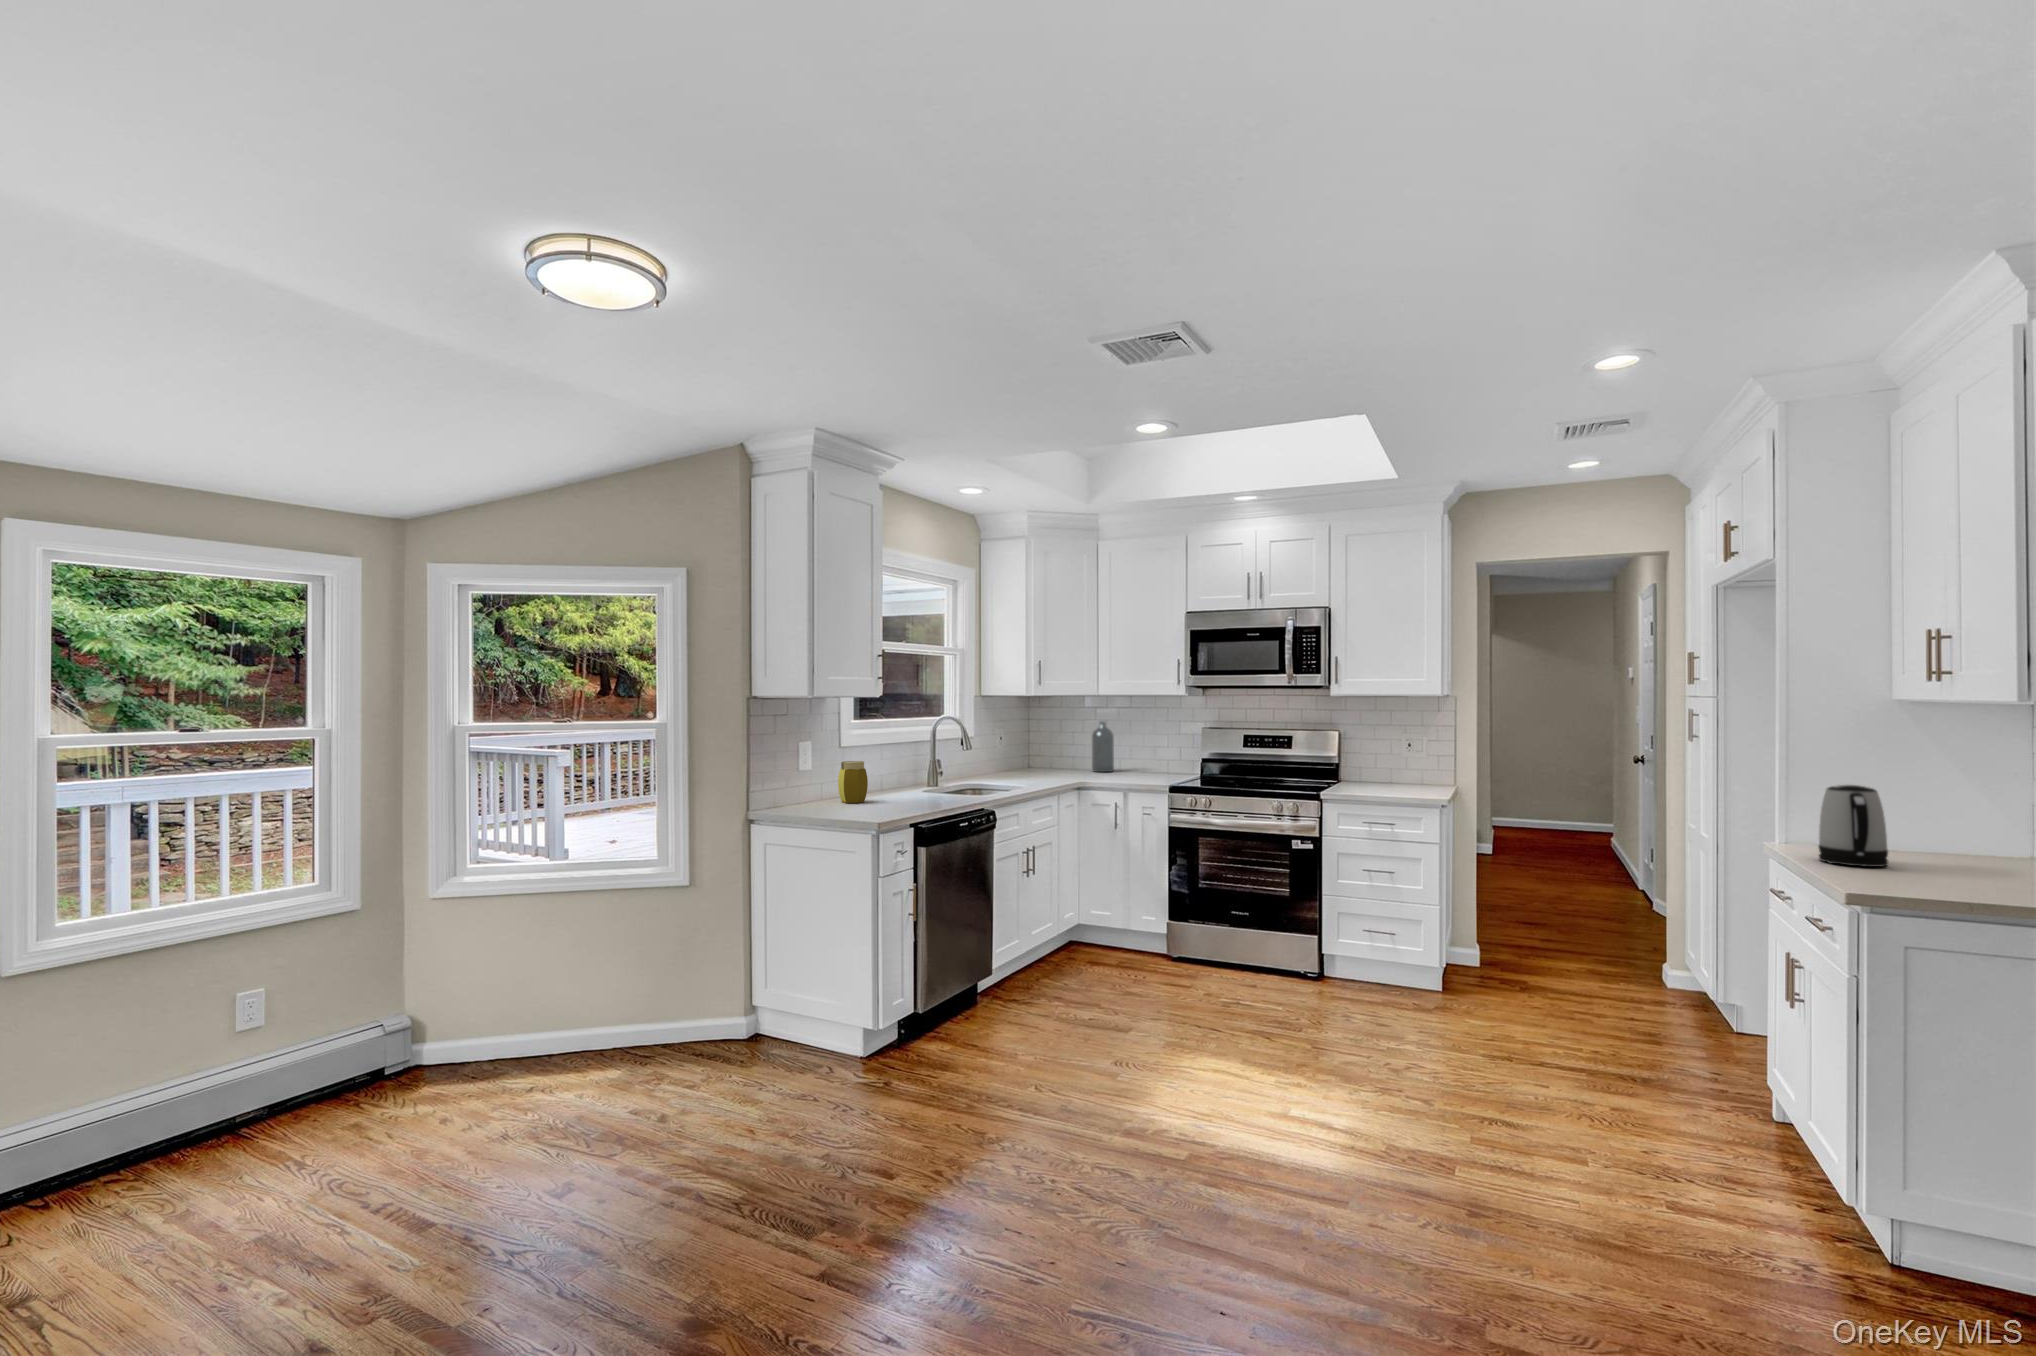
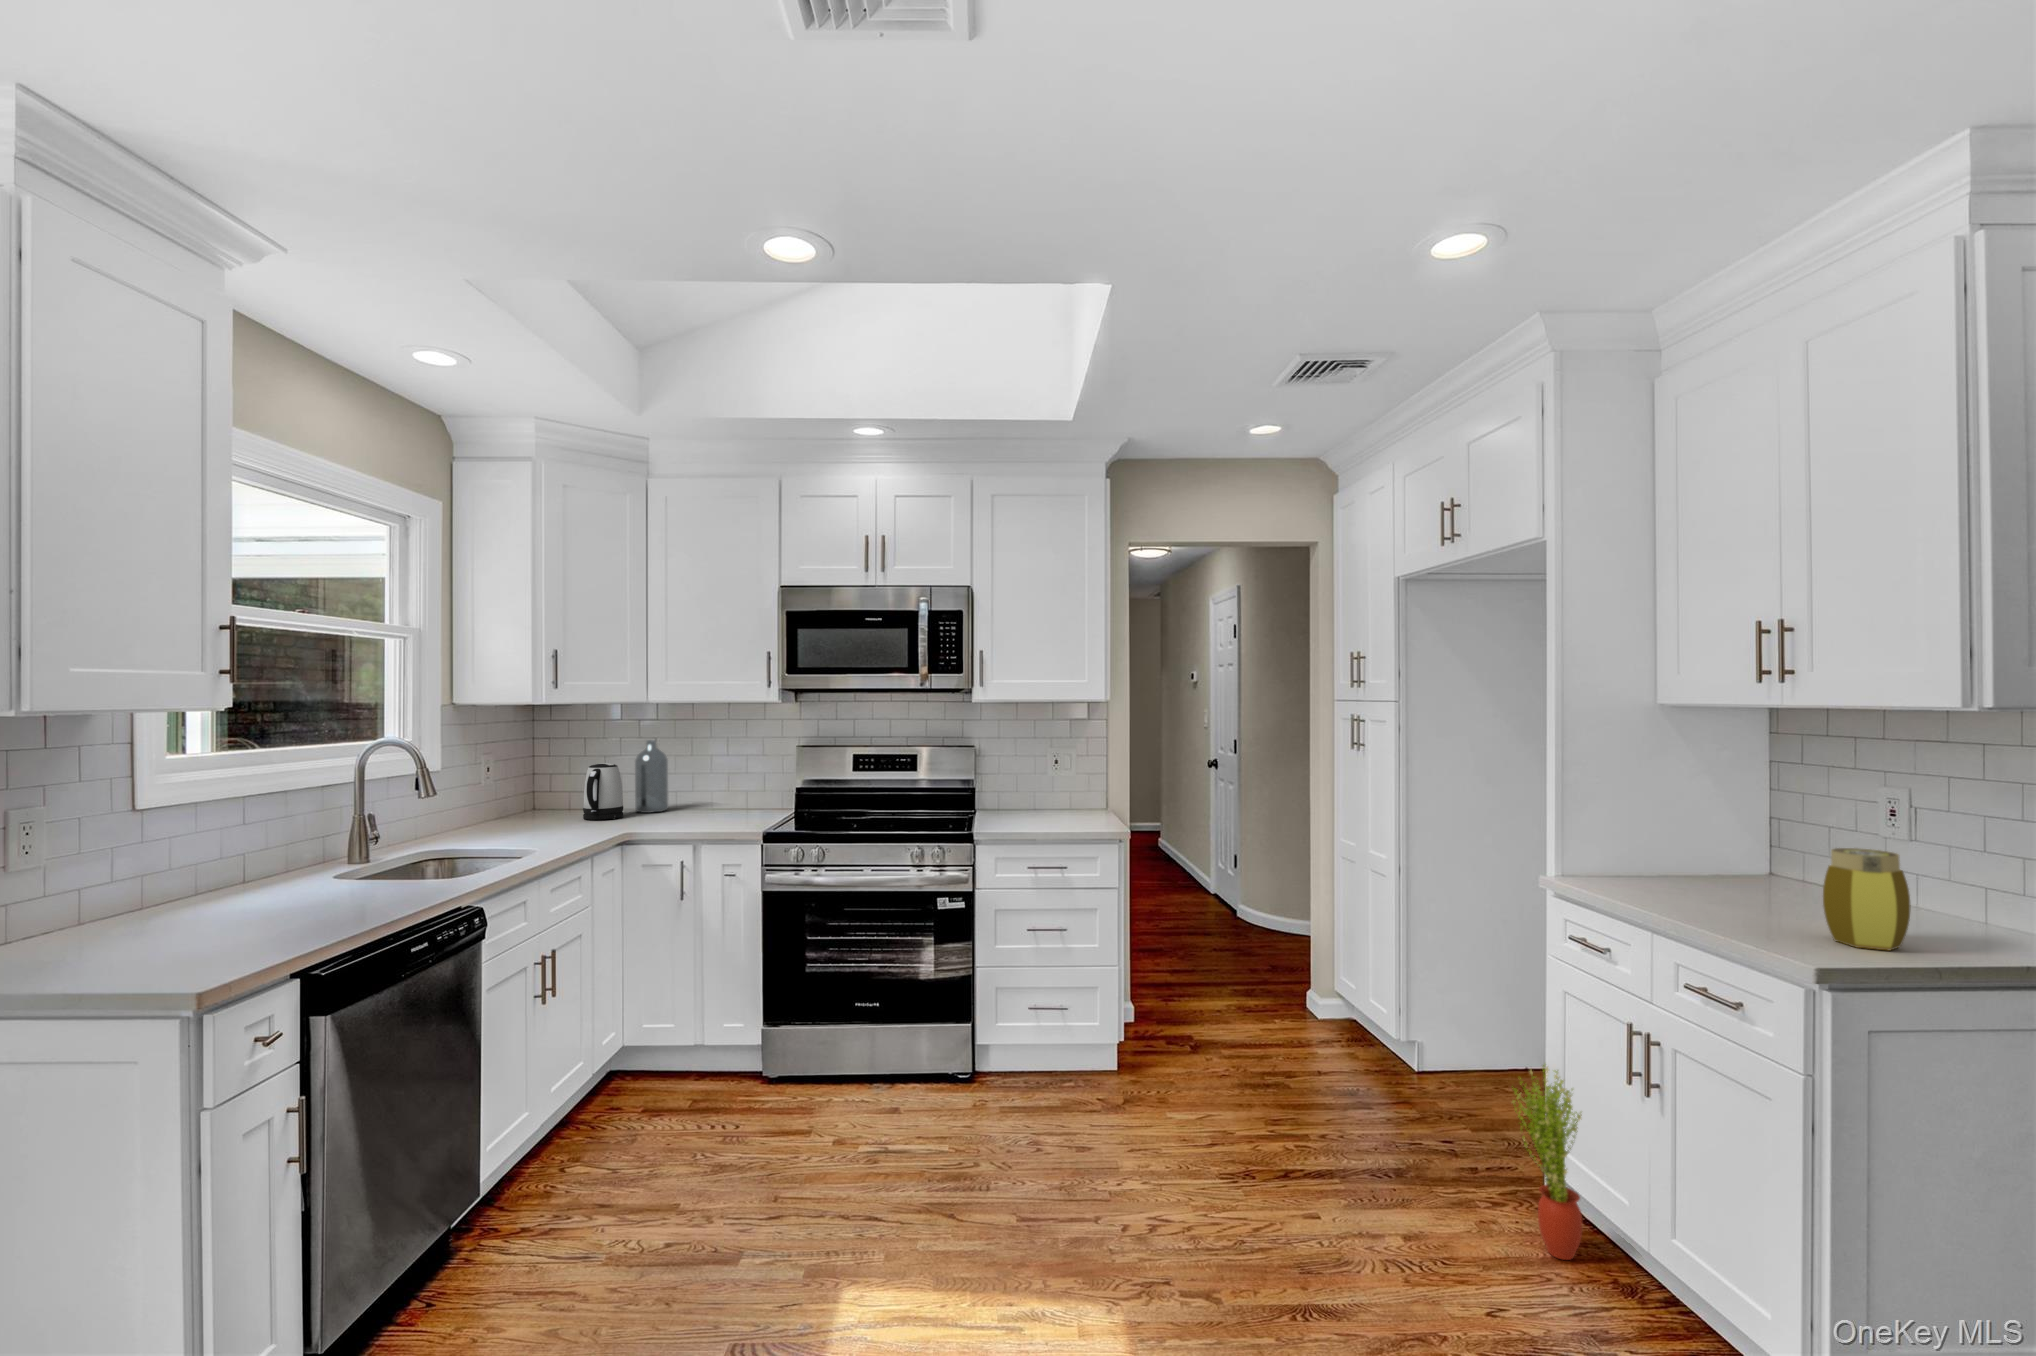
jar: present [838,761,868,803] -> present [1823,848,1911,950]
kettle: present [1819,785,1888,867] -> present [583,763,624,820]
potted plant: none [1706,989,1764,1142] -> present [1512,1065,1582,1260]

